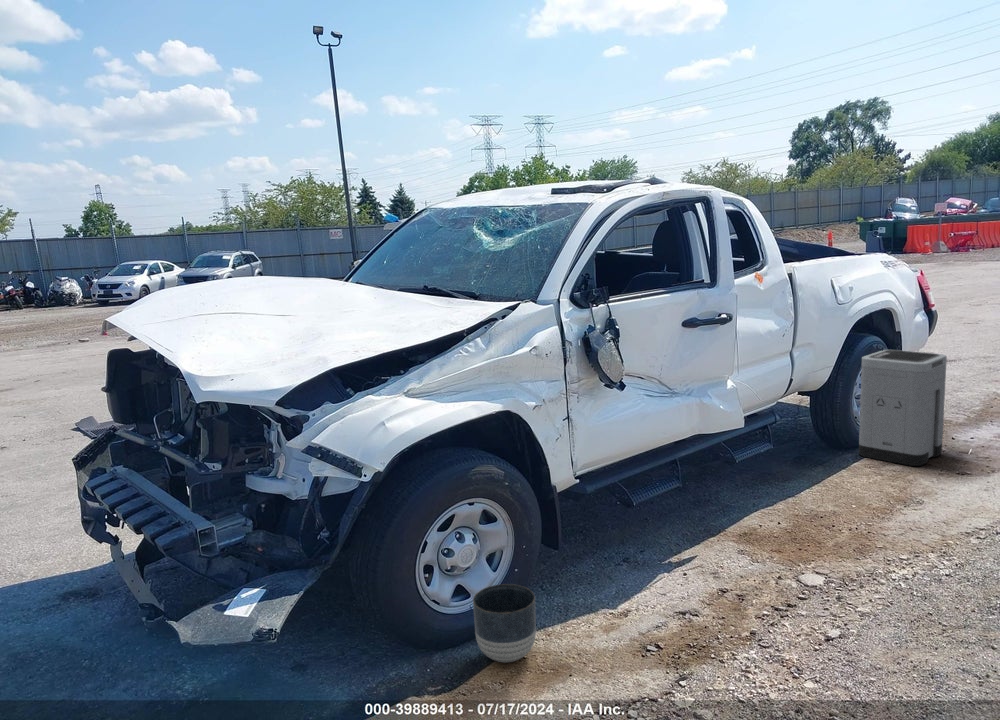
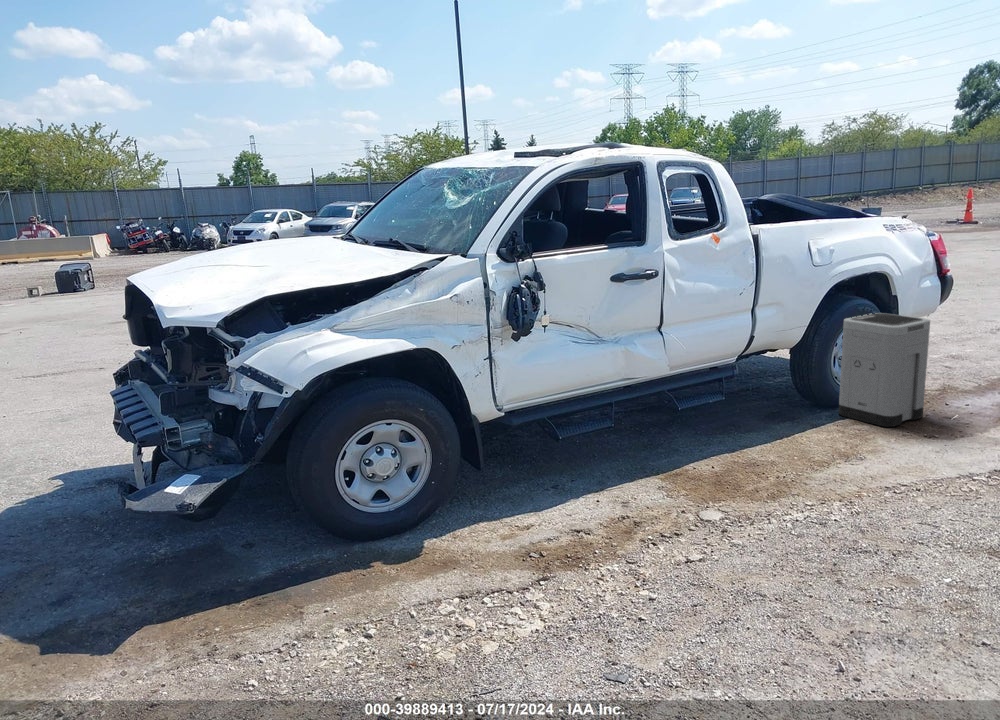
planter: present [473,584,536,662] -> none [384,493,437,555]

